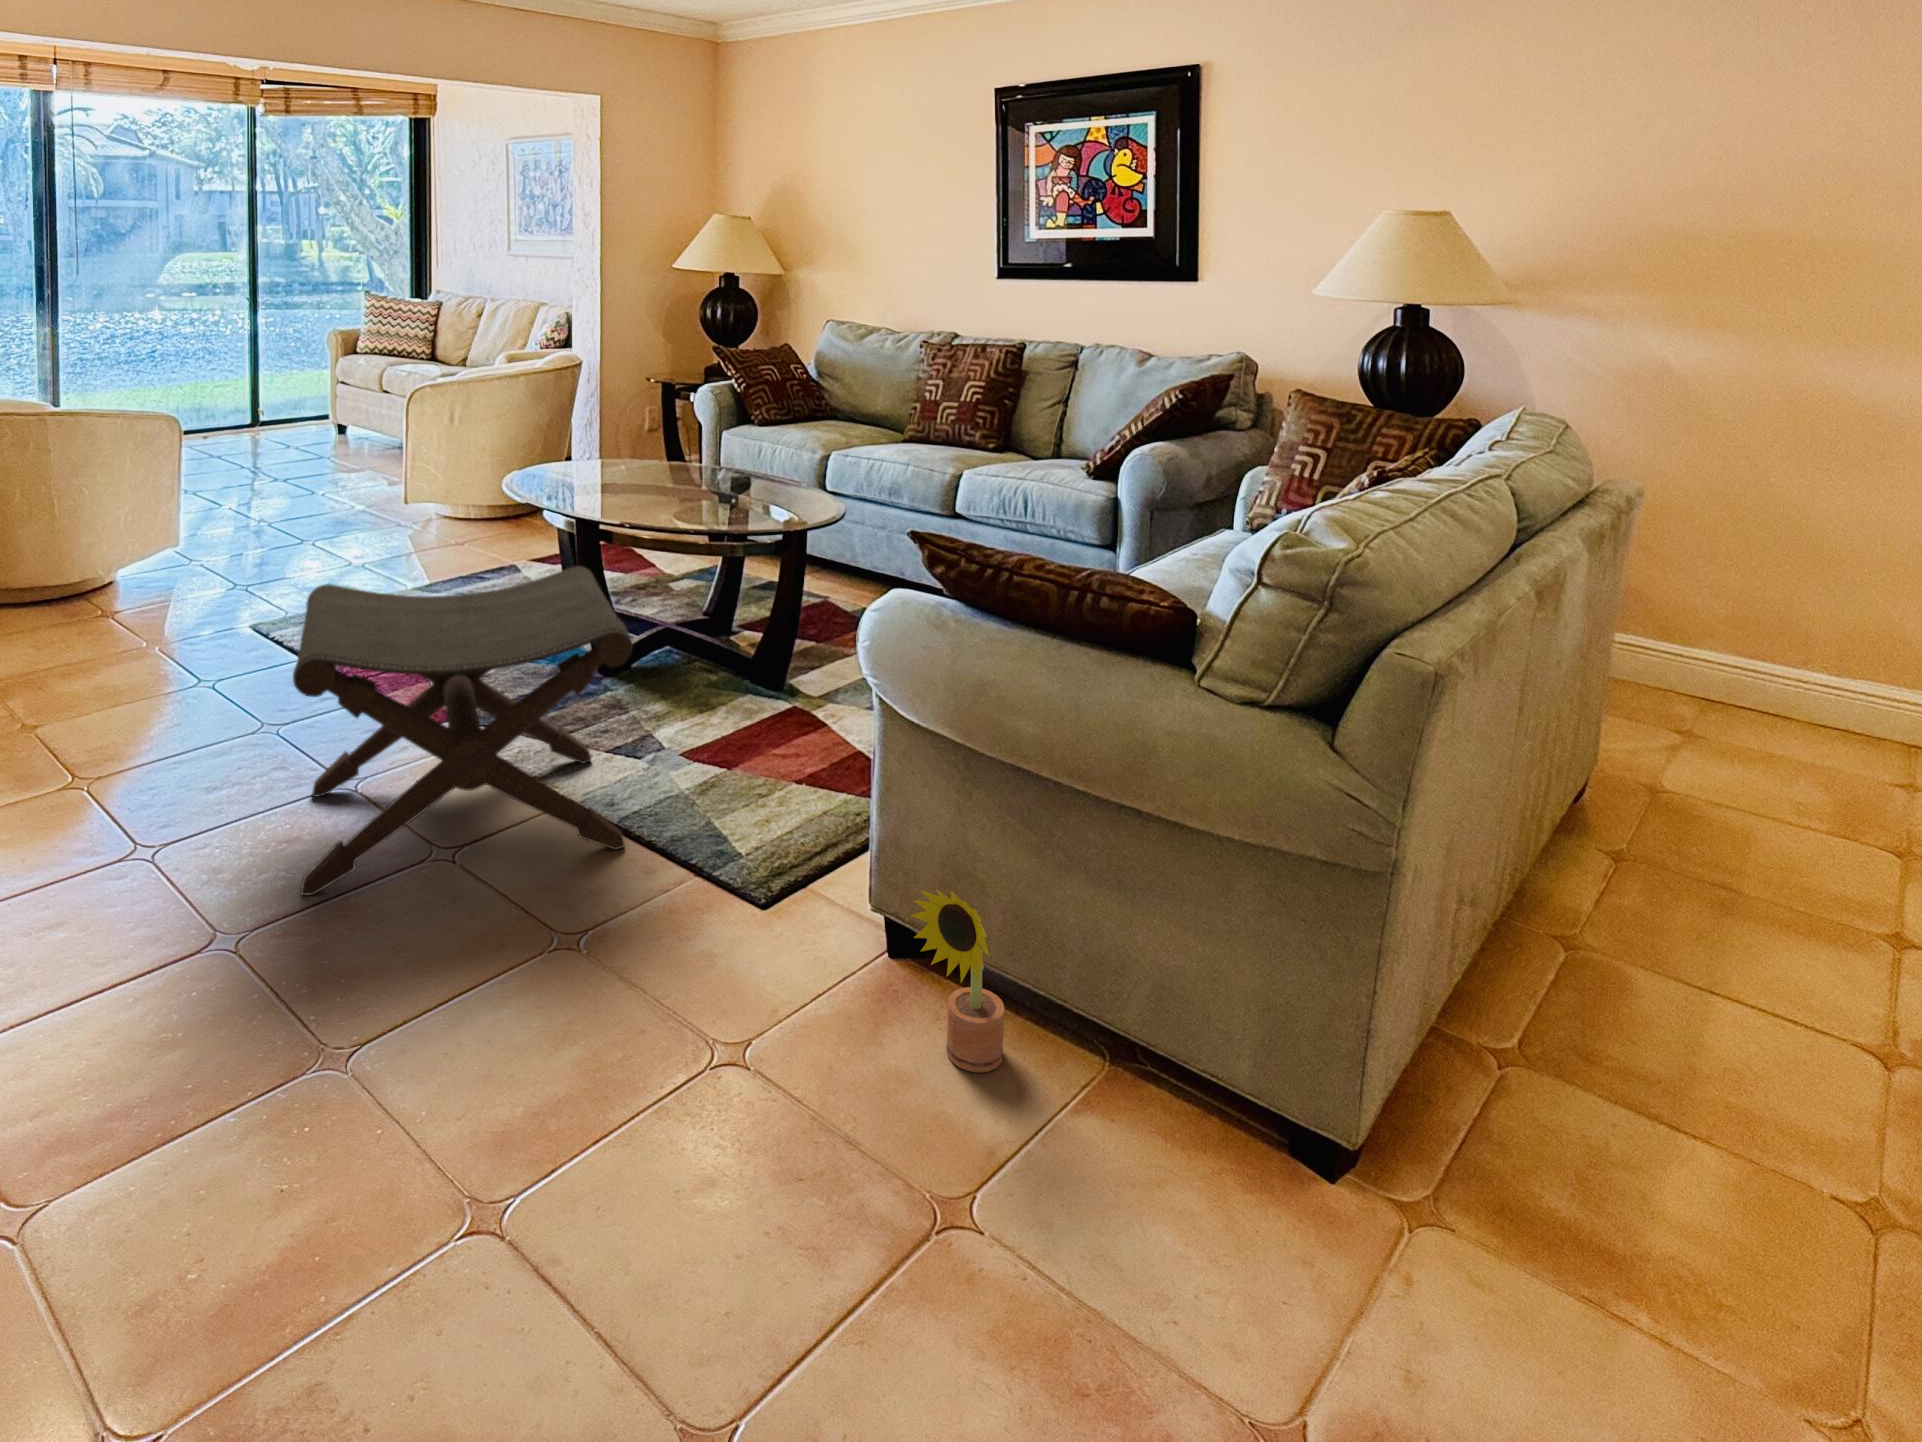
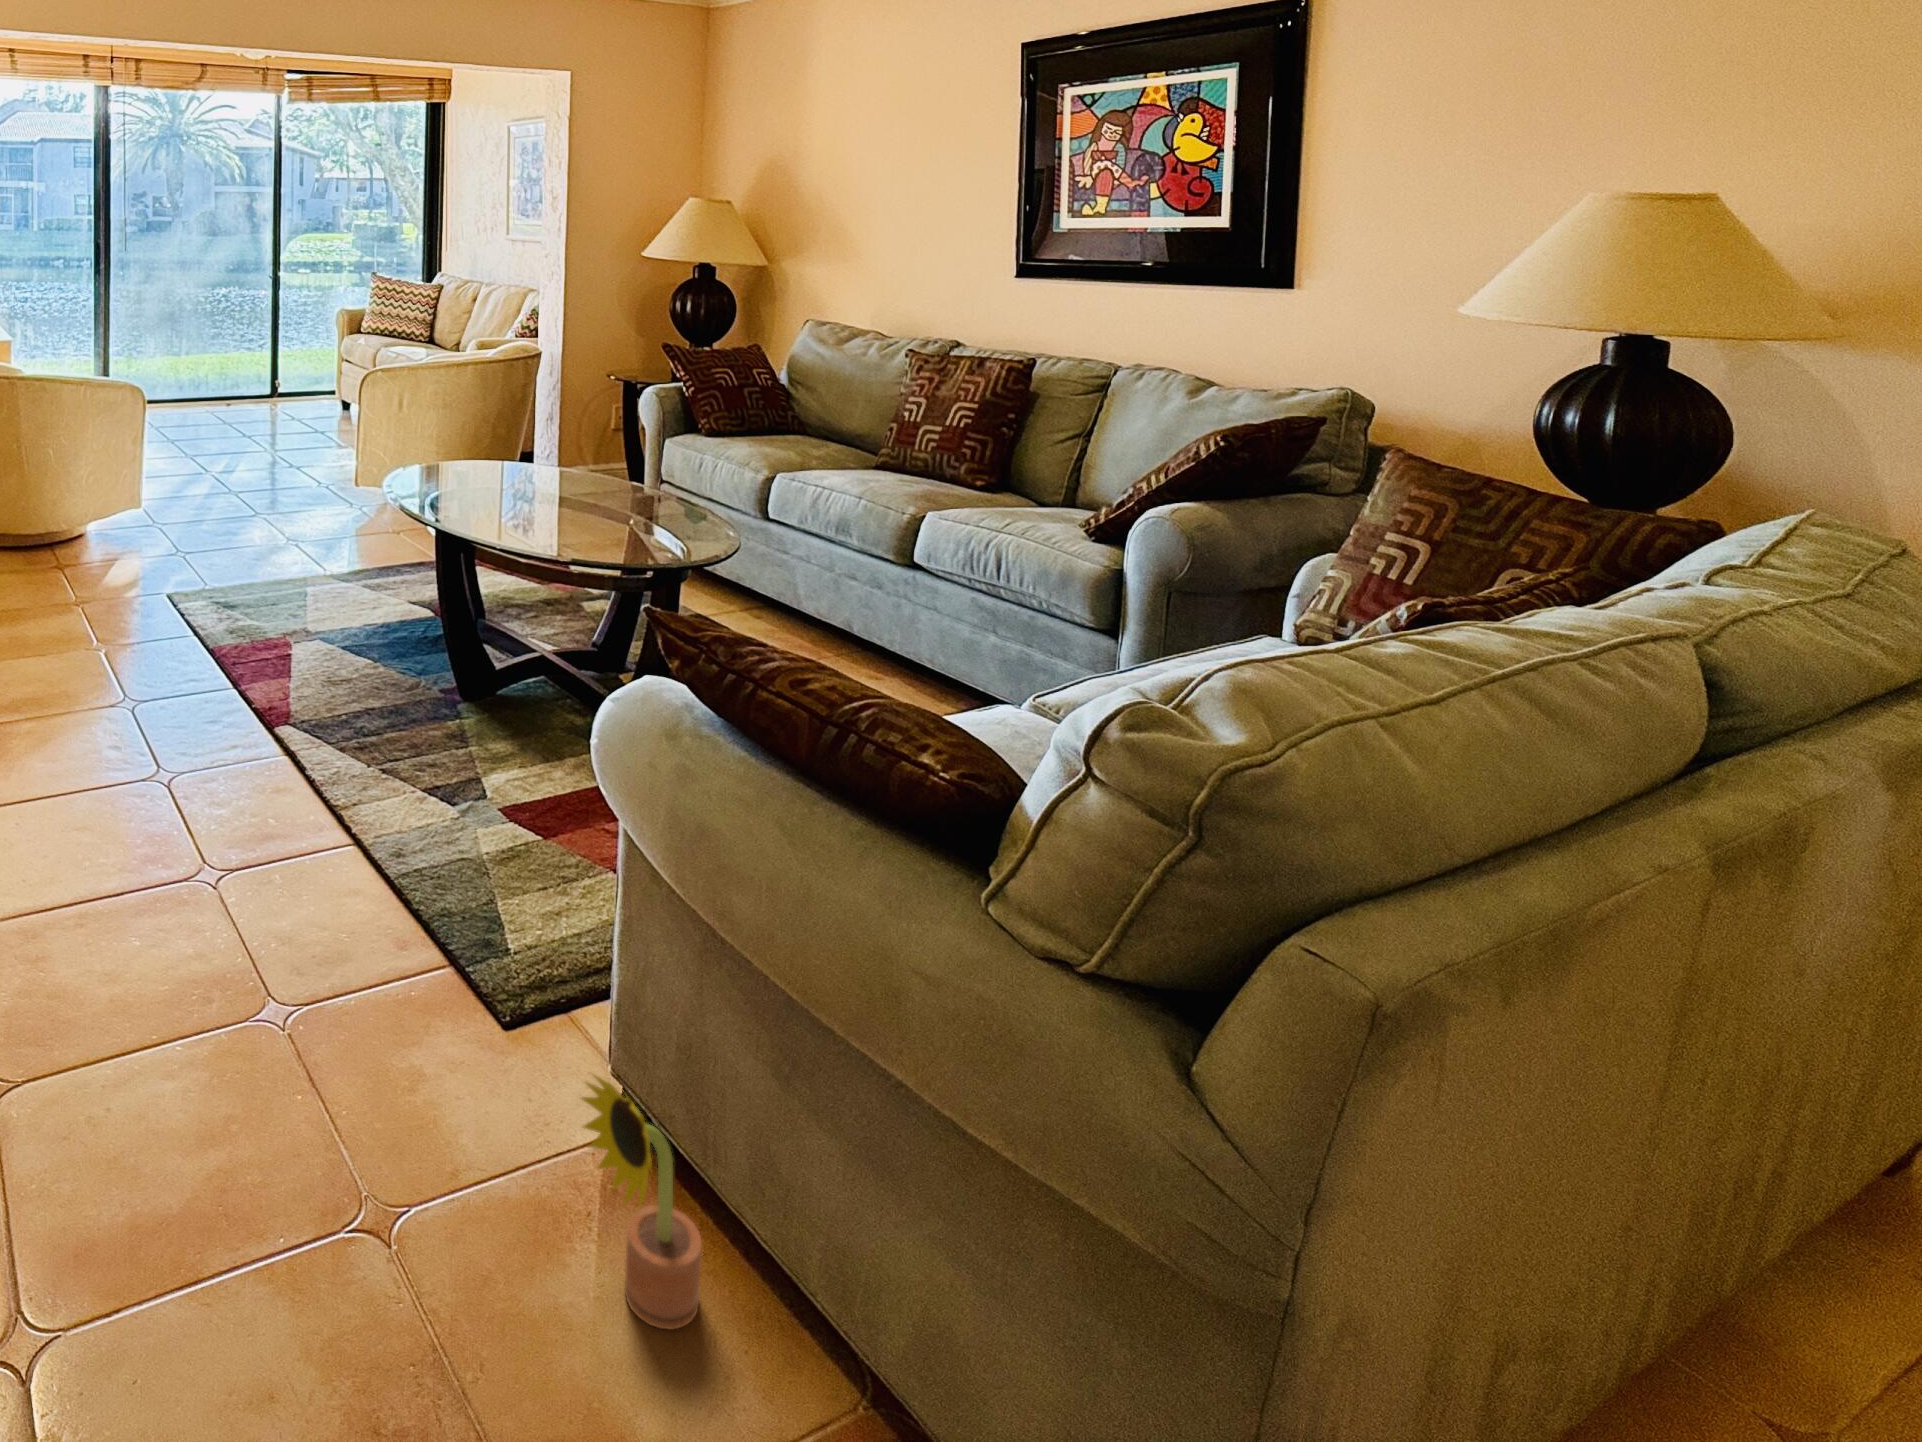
footstool: present [293,566,633,895] -> none [46,573,409,906]

